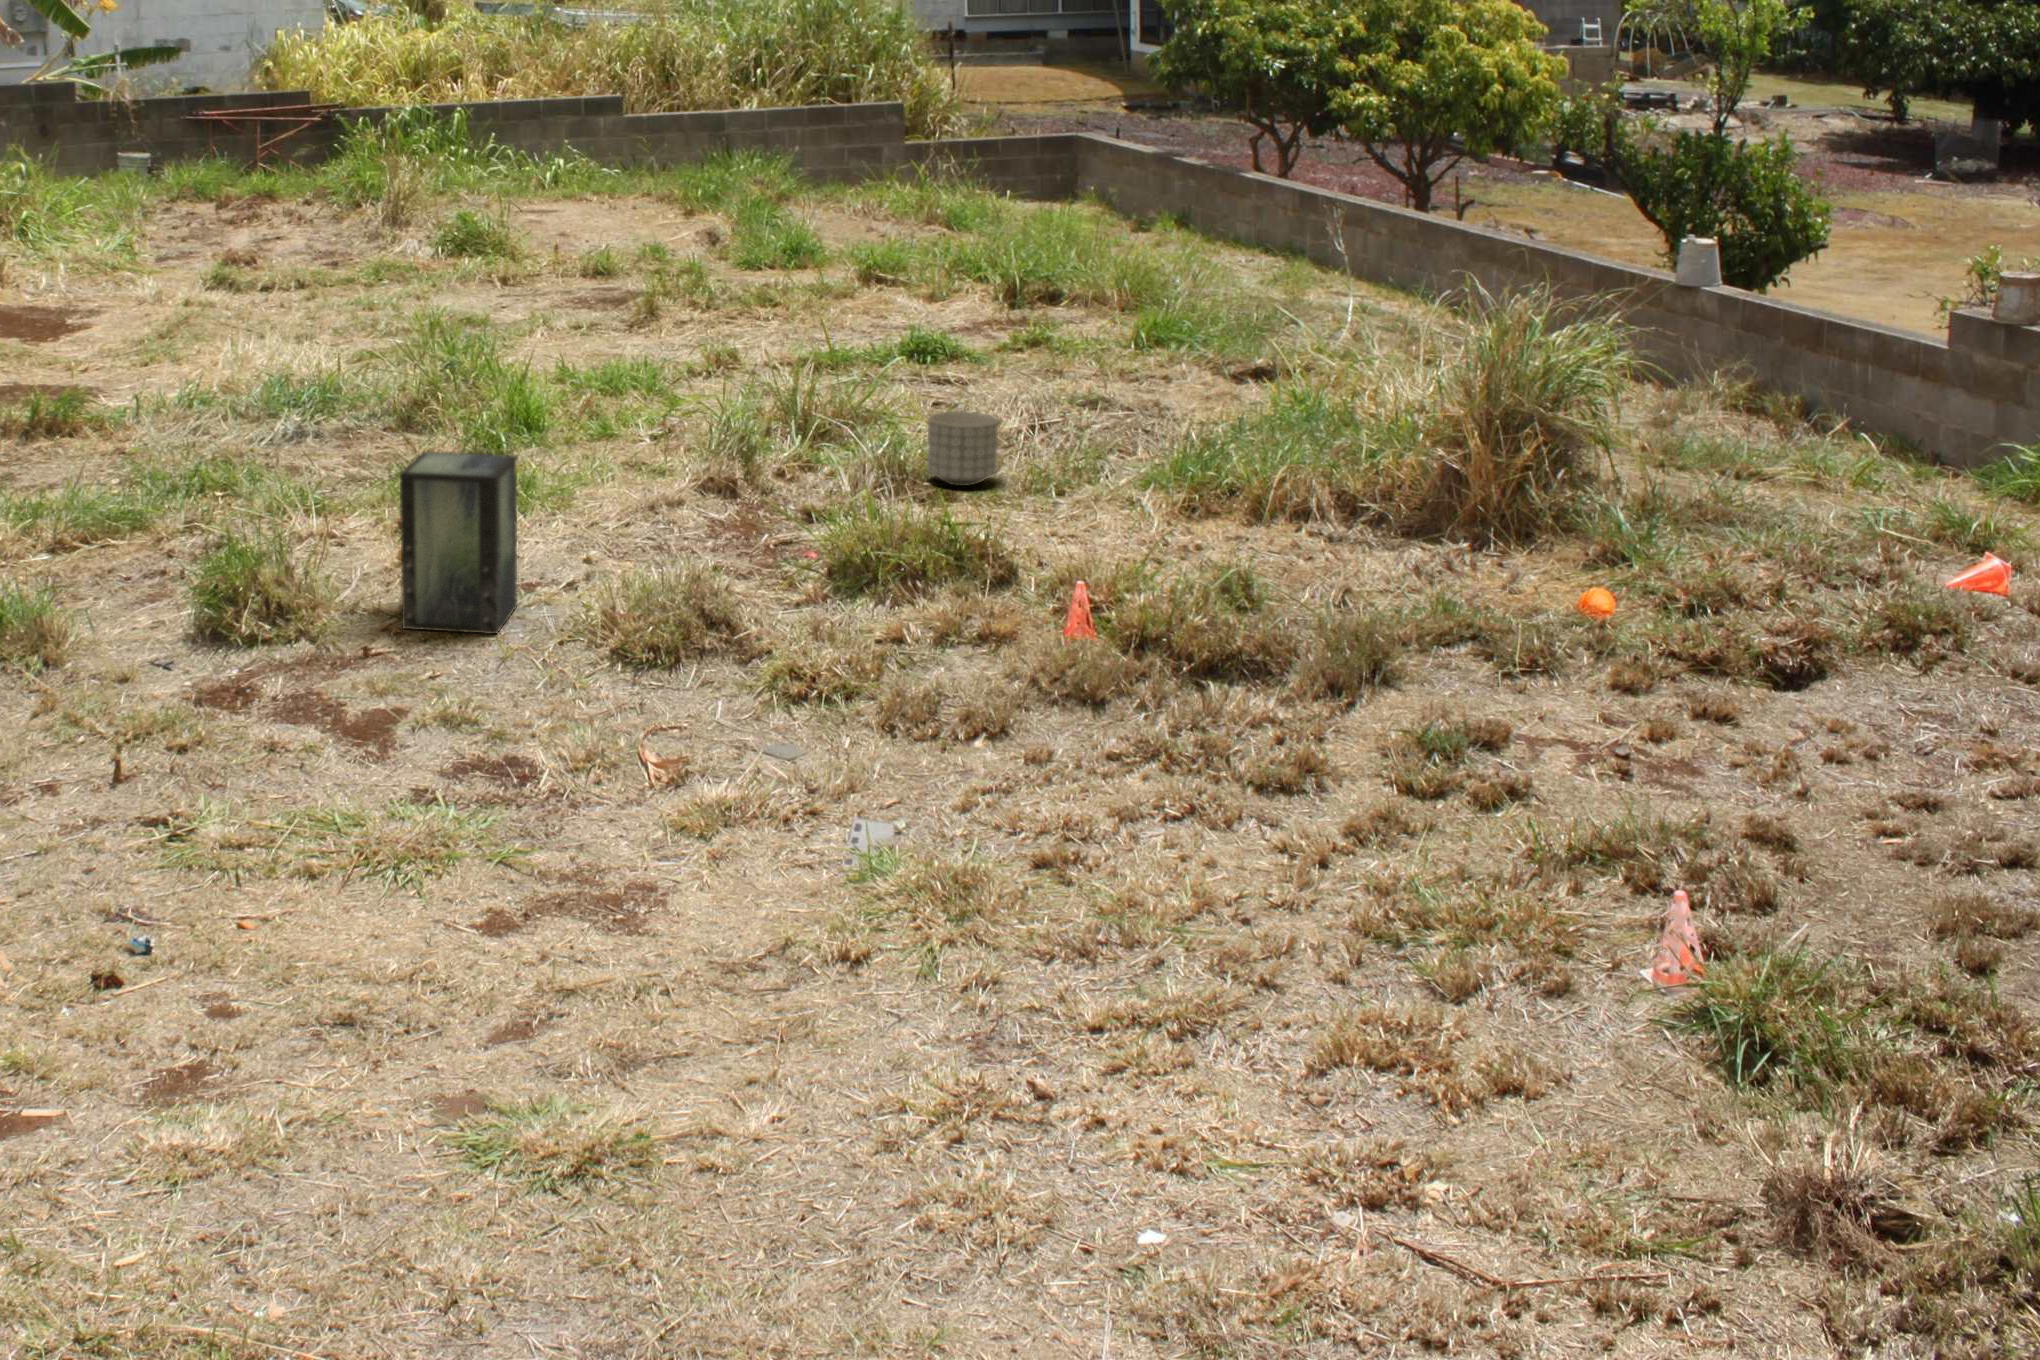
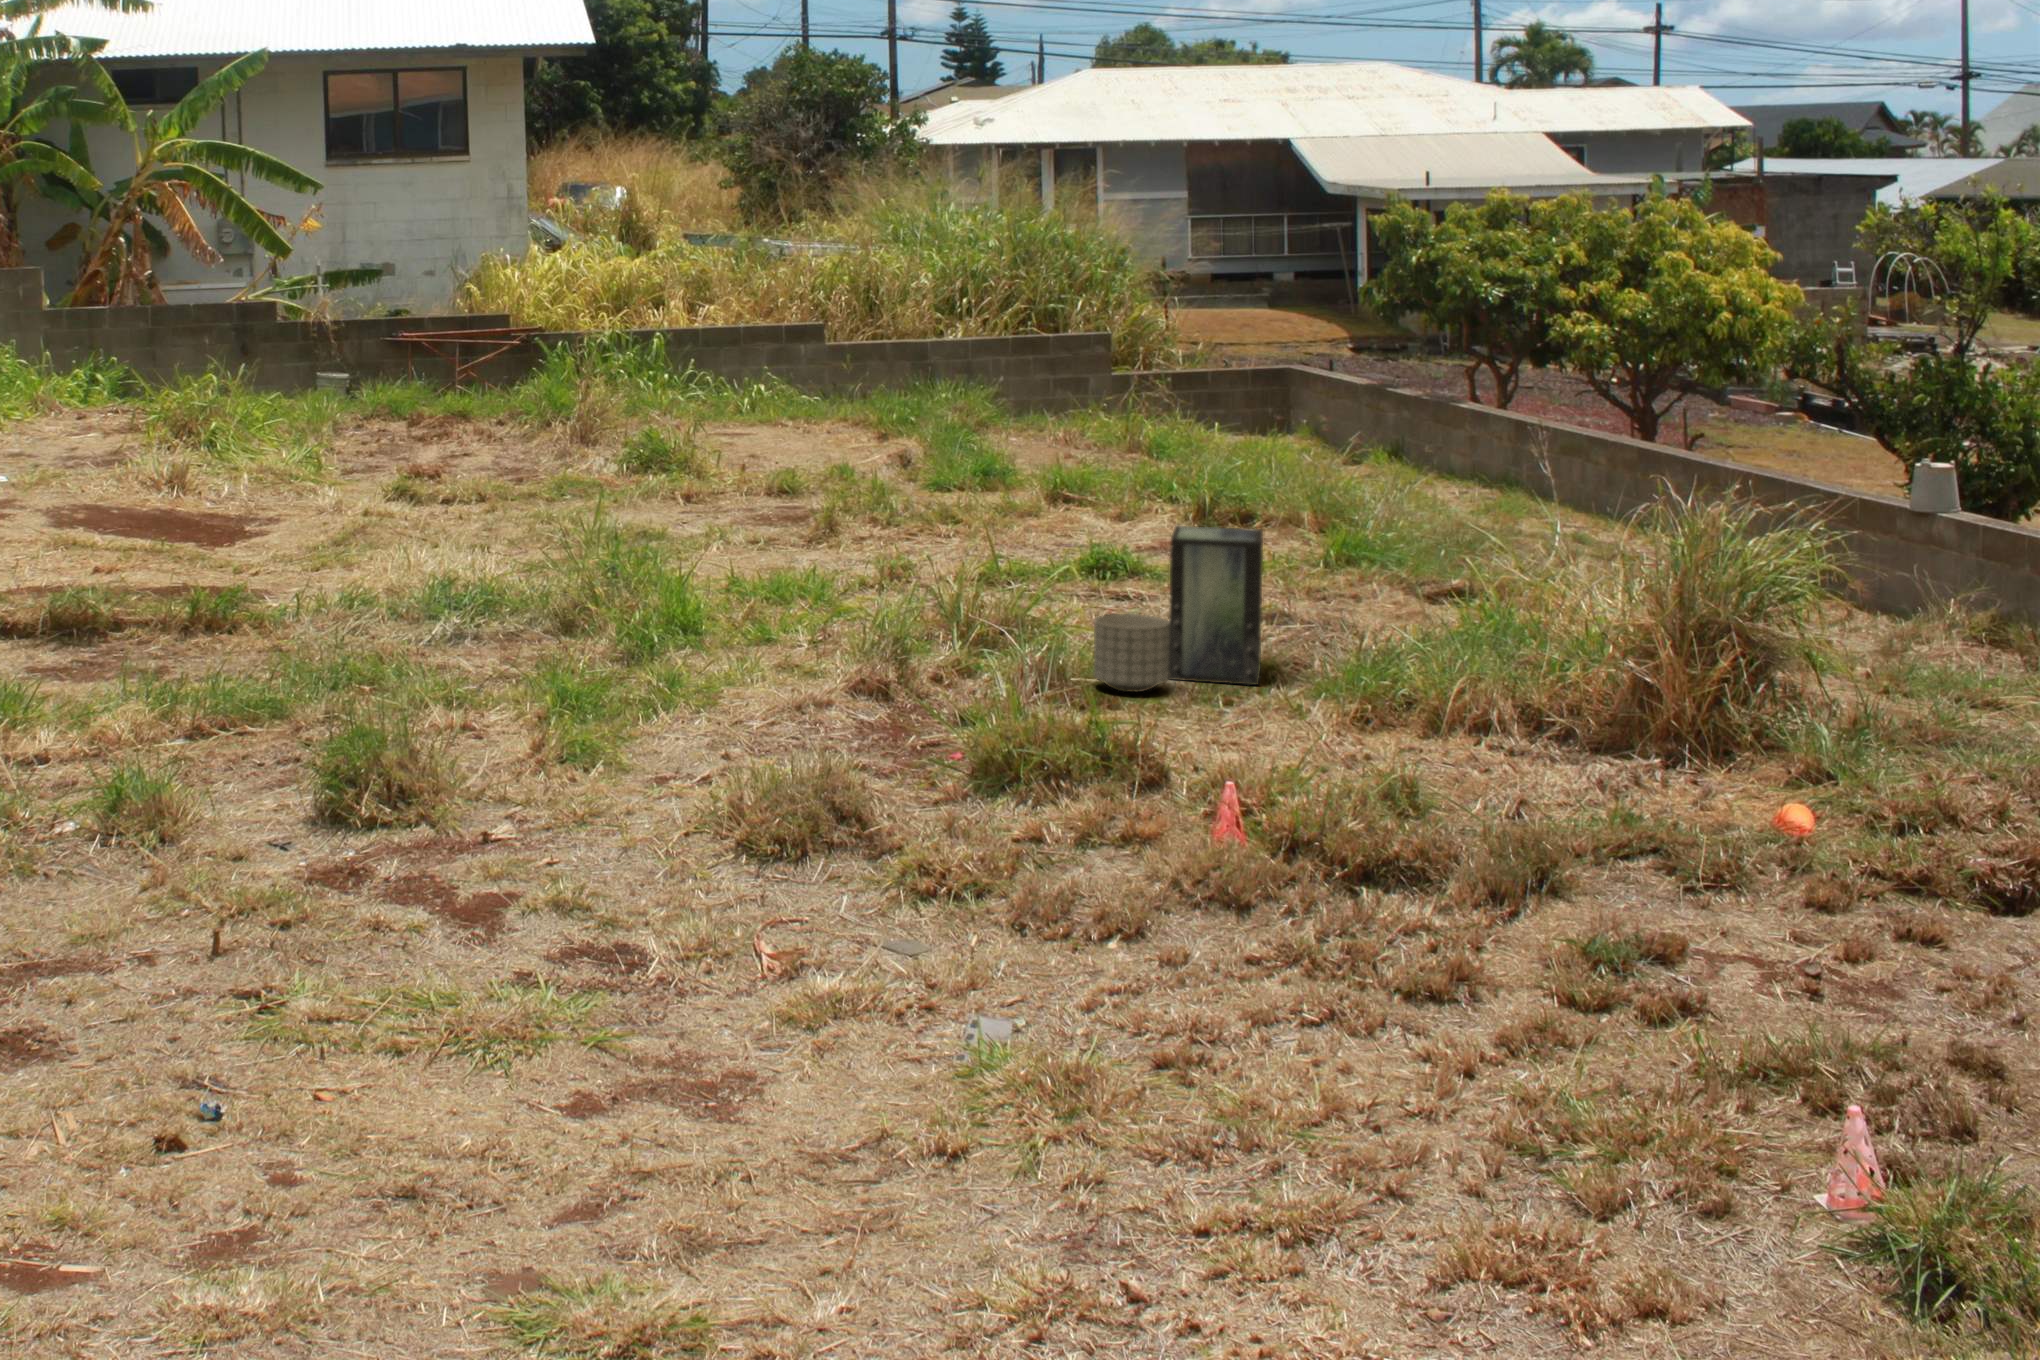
storage box: present [400,452,517,634] -> present [1168,526,1263,685]

